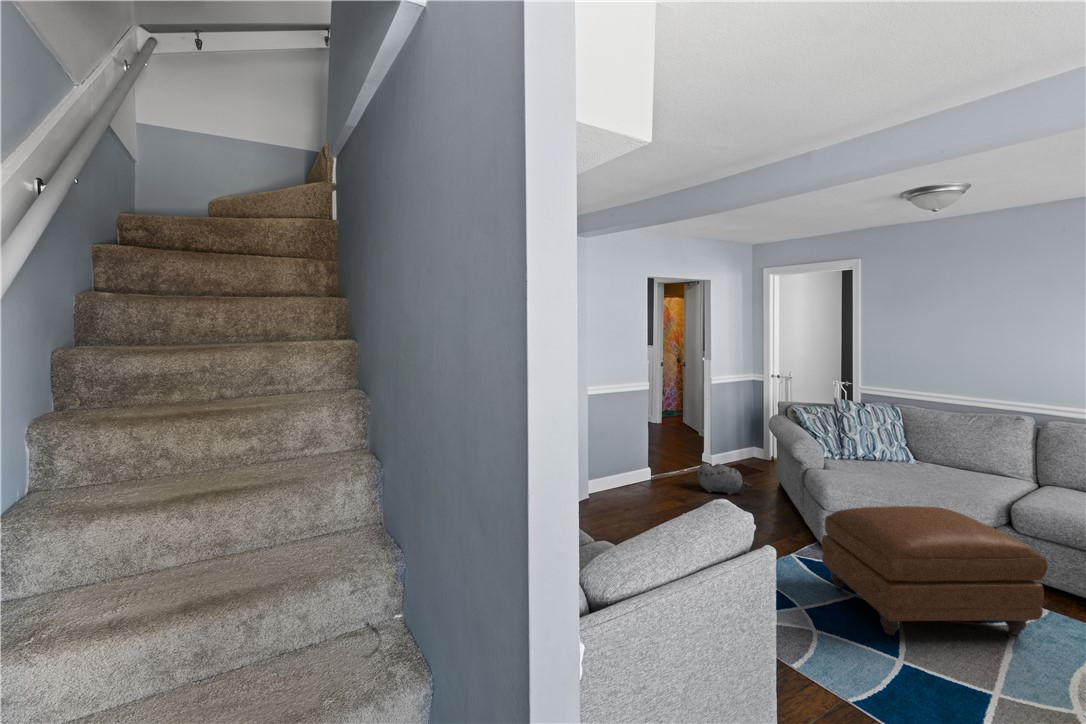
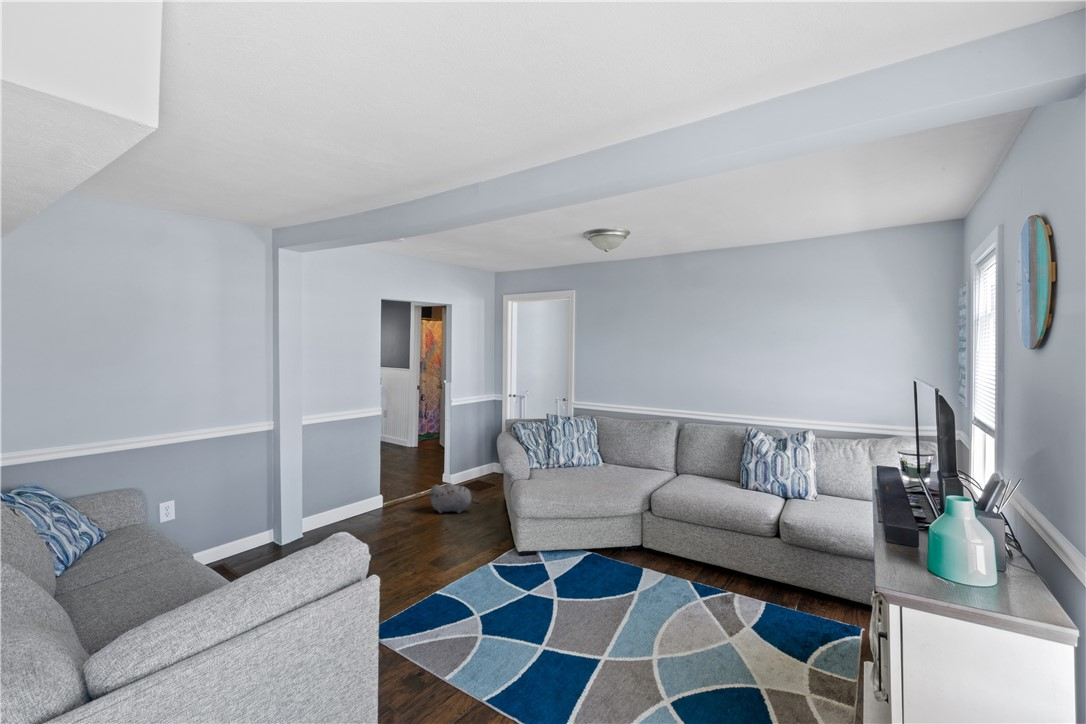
ottoman: present [822,506,1048,635] -> none [508,501,650,613]

